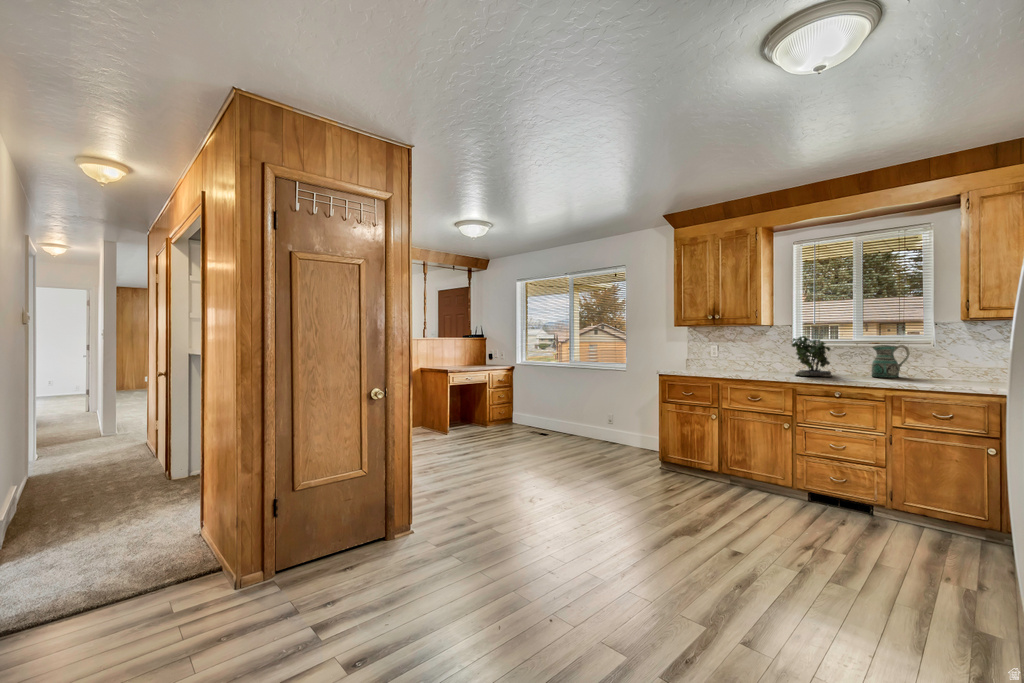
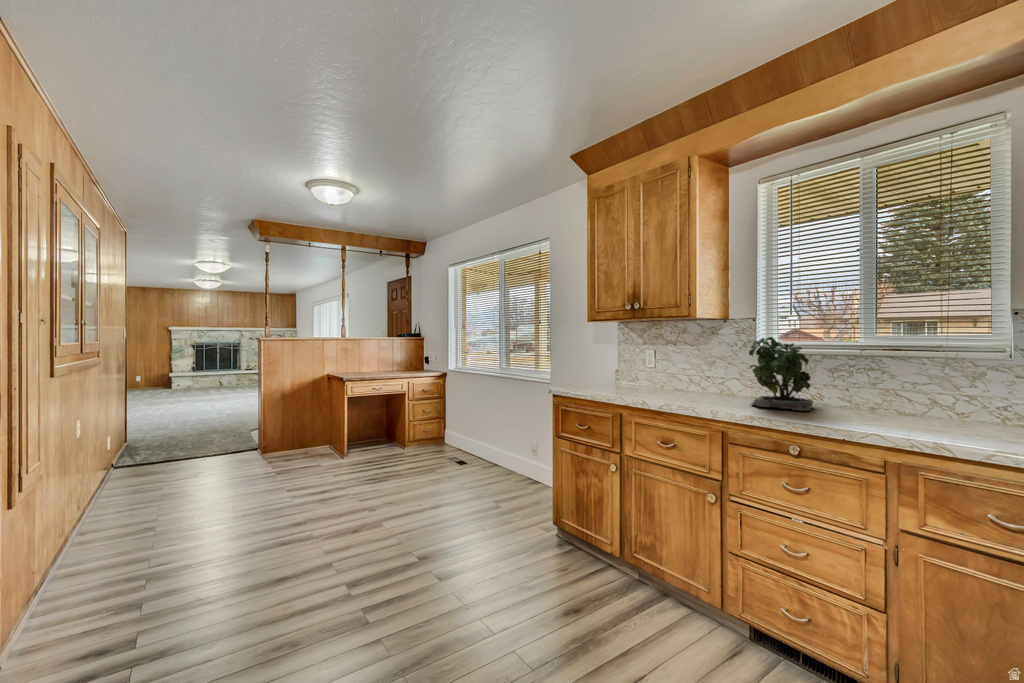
ceramic pitcher: present [872,345,910,378] -> none [884,356,960,419]

